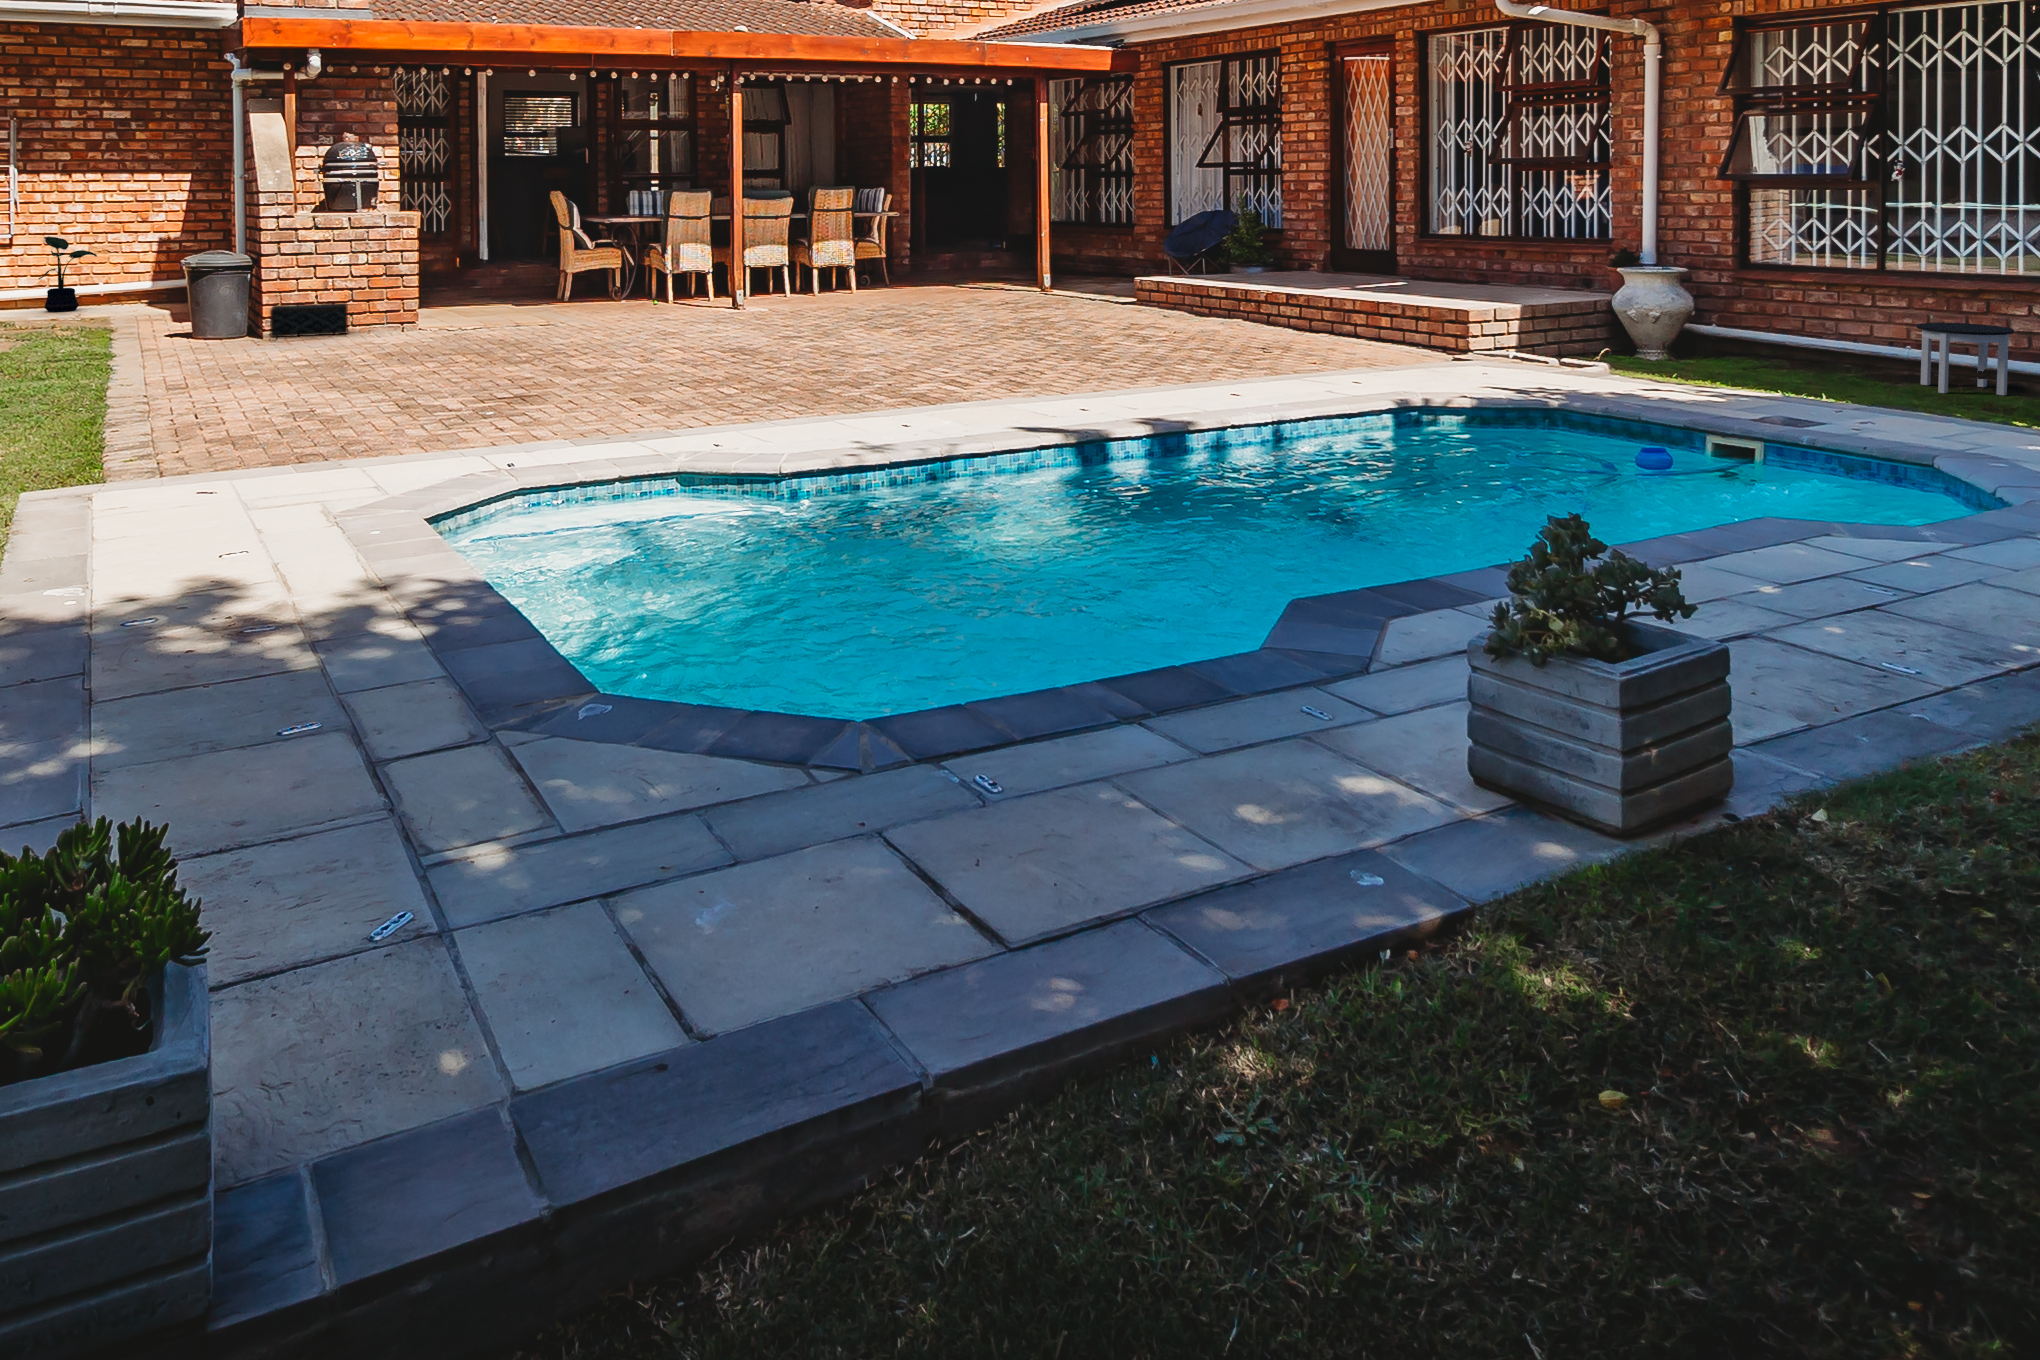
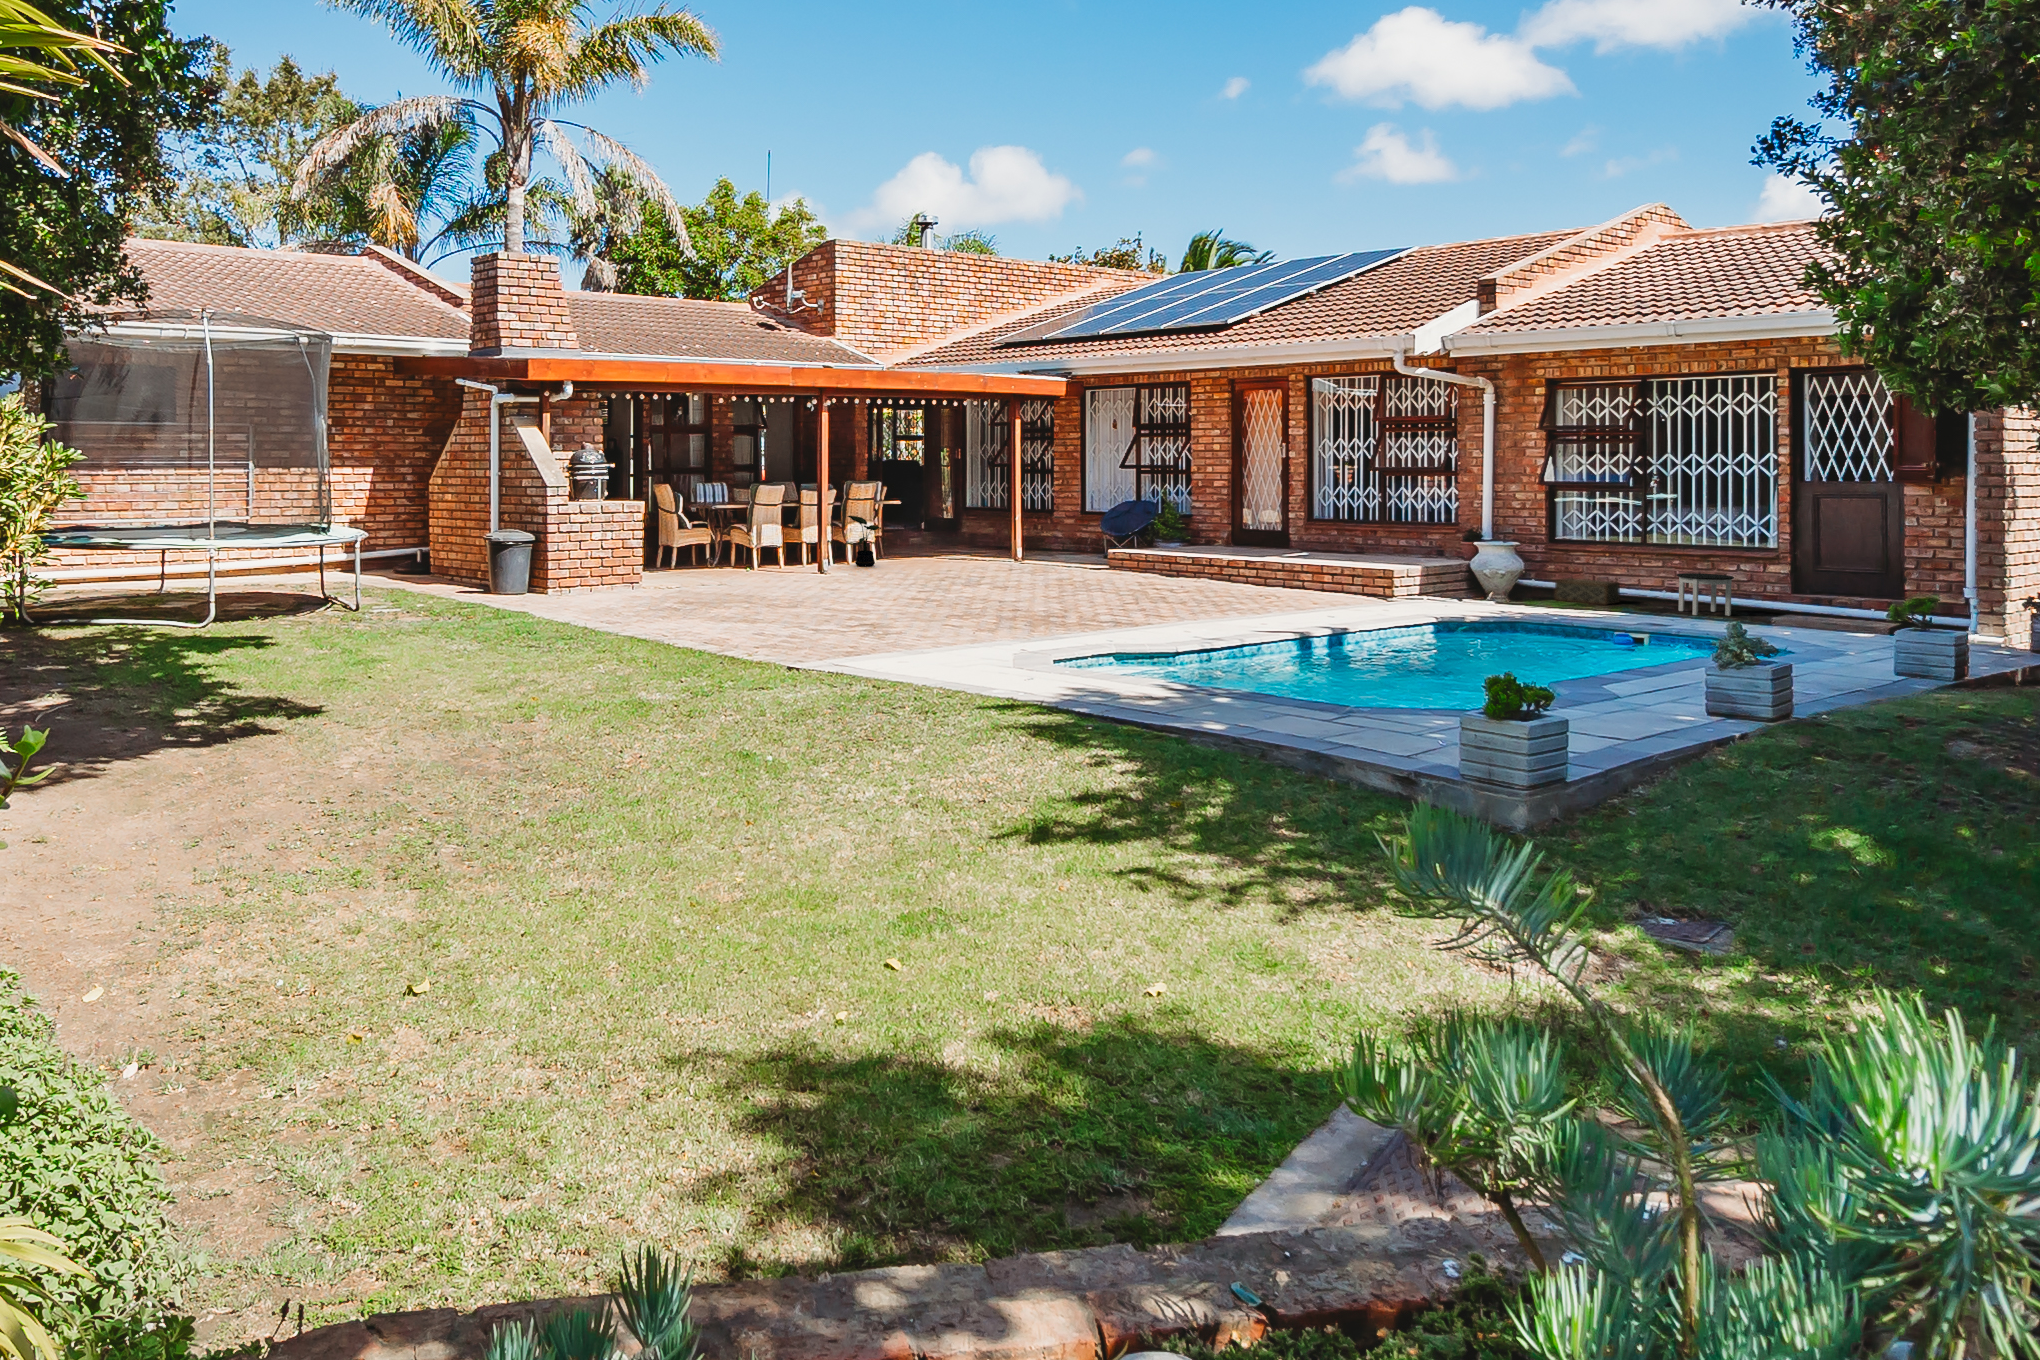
potted plant: present [39,236,97,312] -> present [847,516,881,567]
woven basket: present [270,303,348,337] -> present [1555,578,1620,604]

